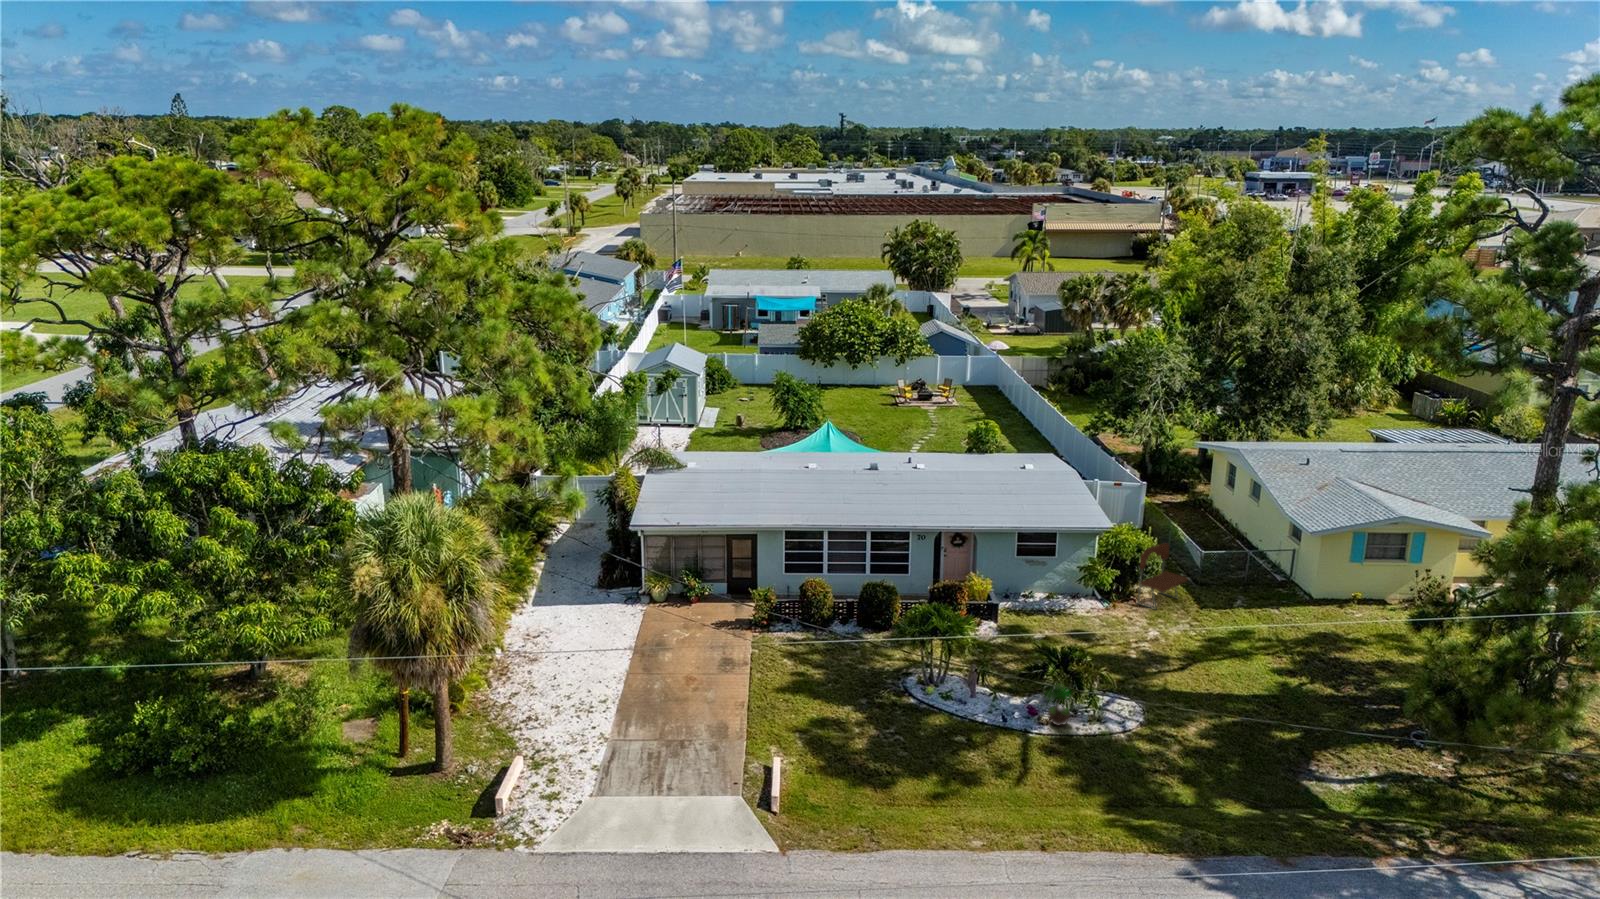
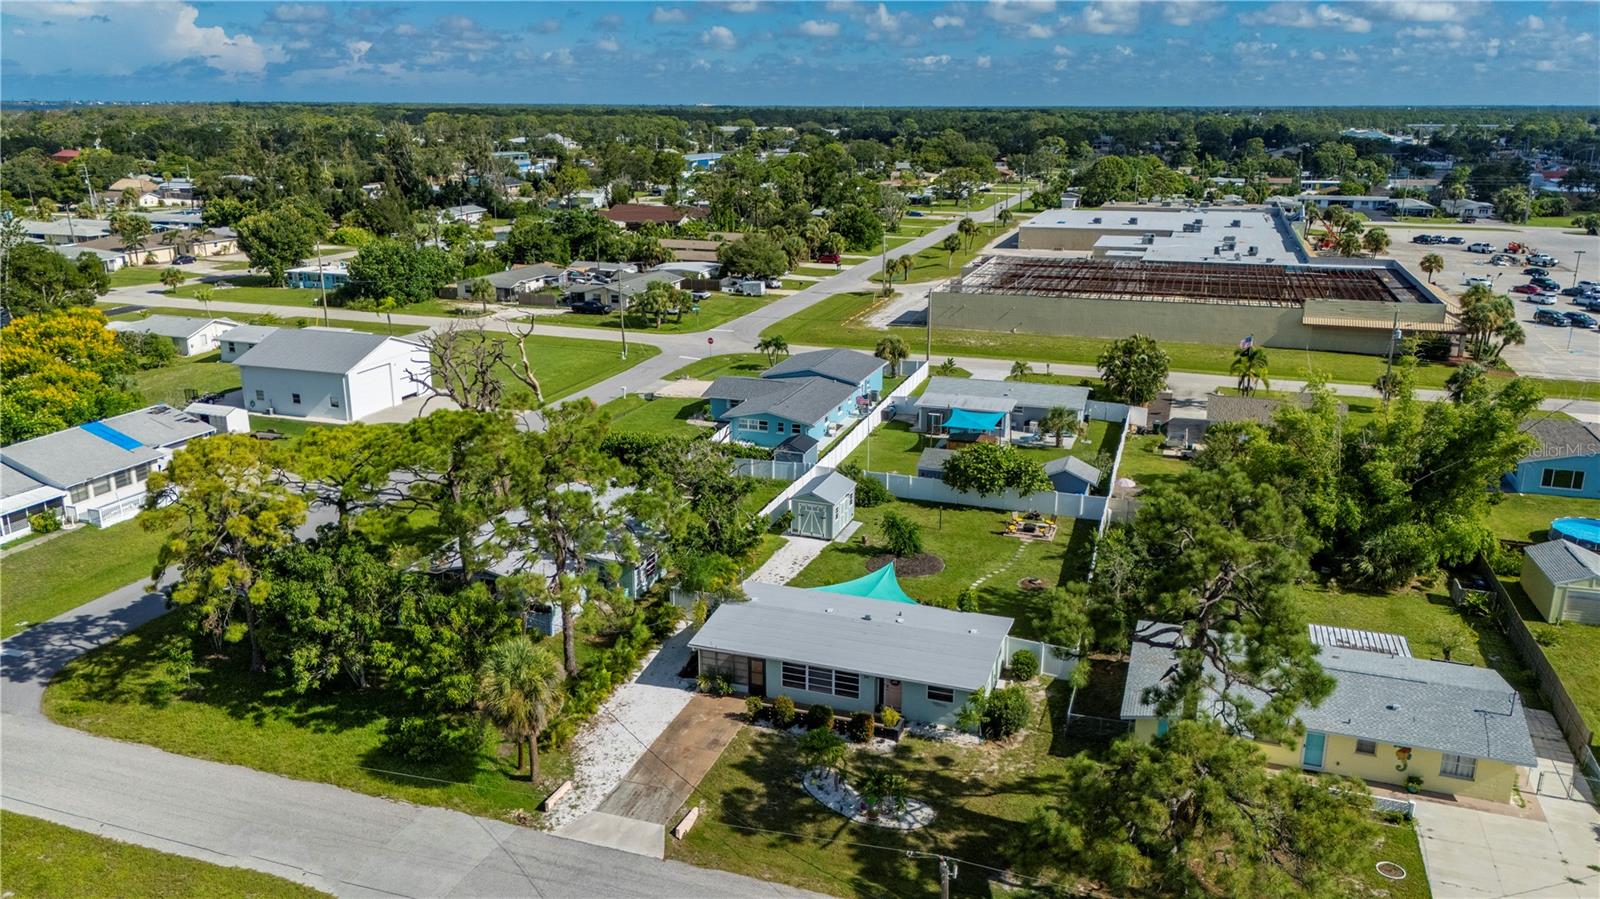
bench: present [1137,543,1188,609] -> none [1016,703,1056,750]

